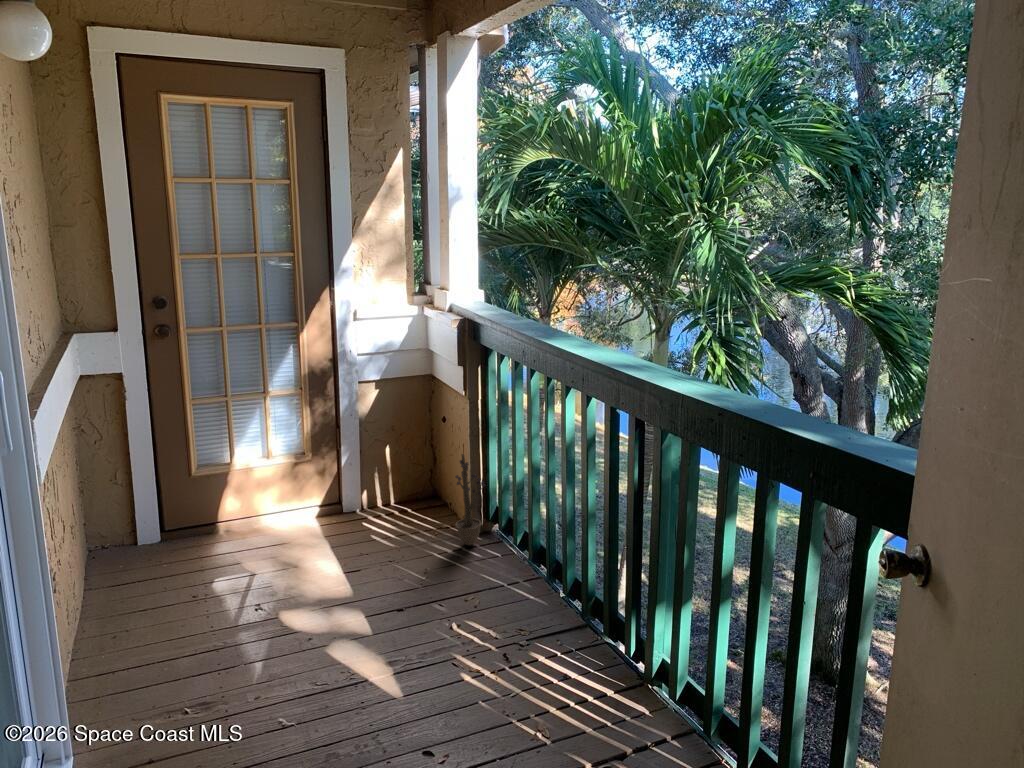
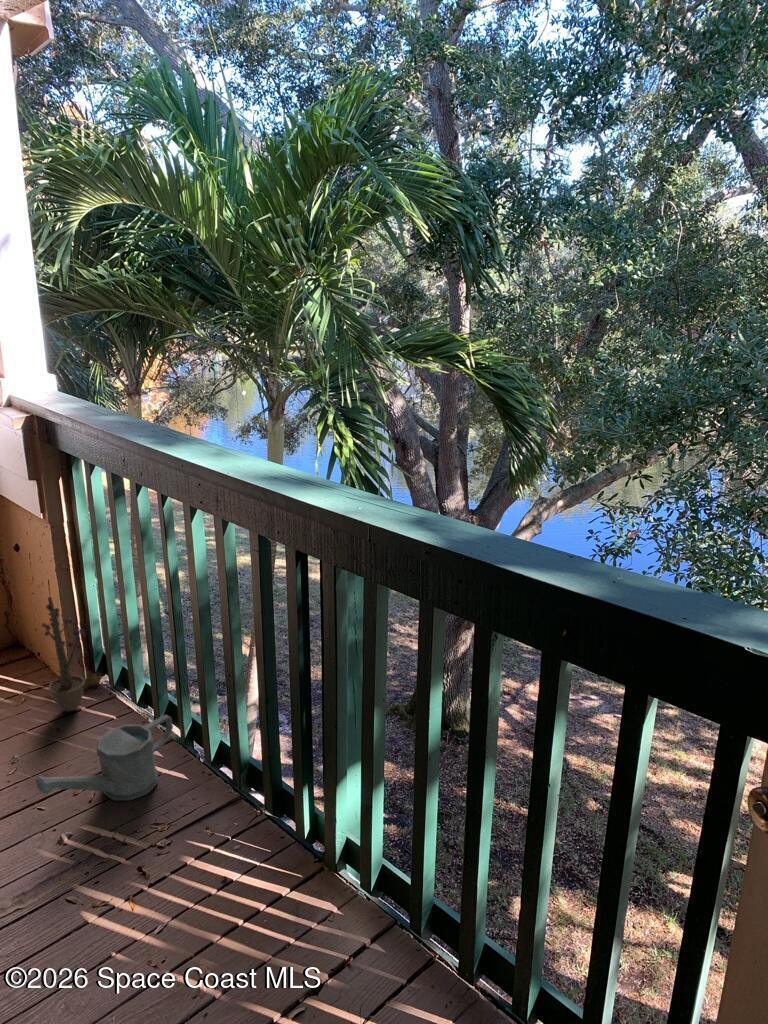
watering can: none [440,552,541,611] -> present [36,715,173,800]

